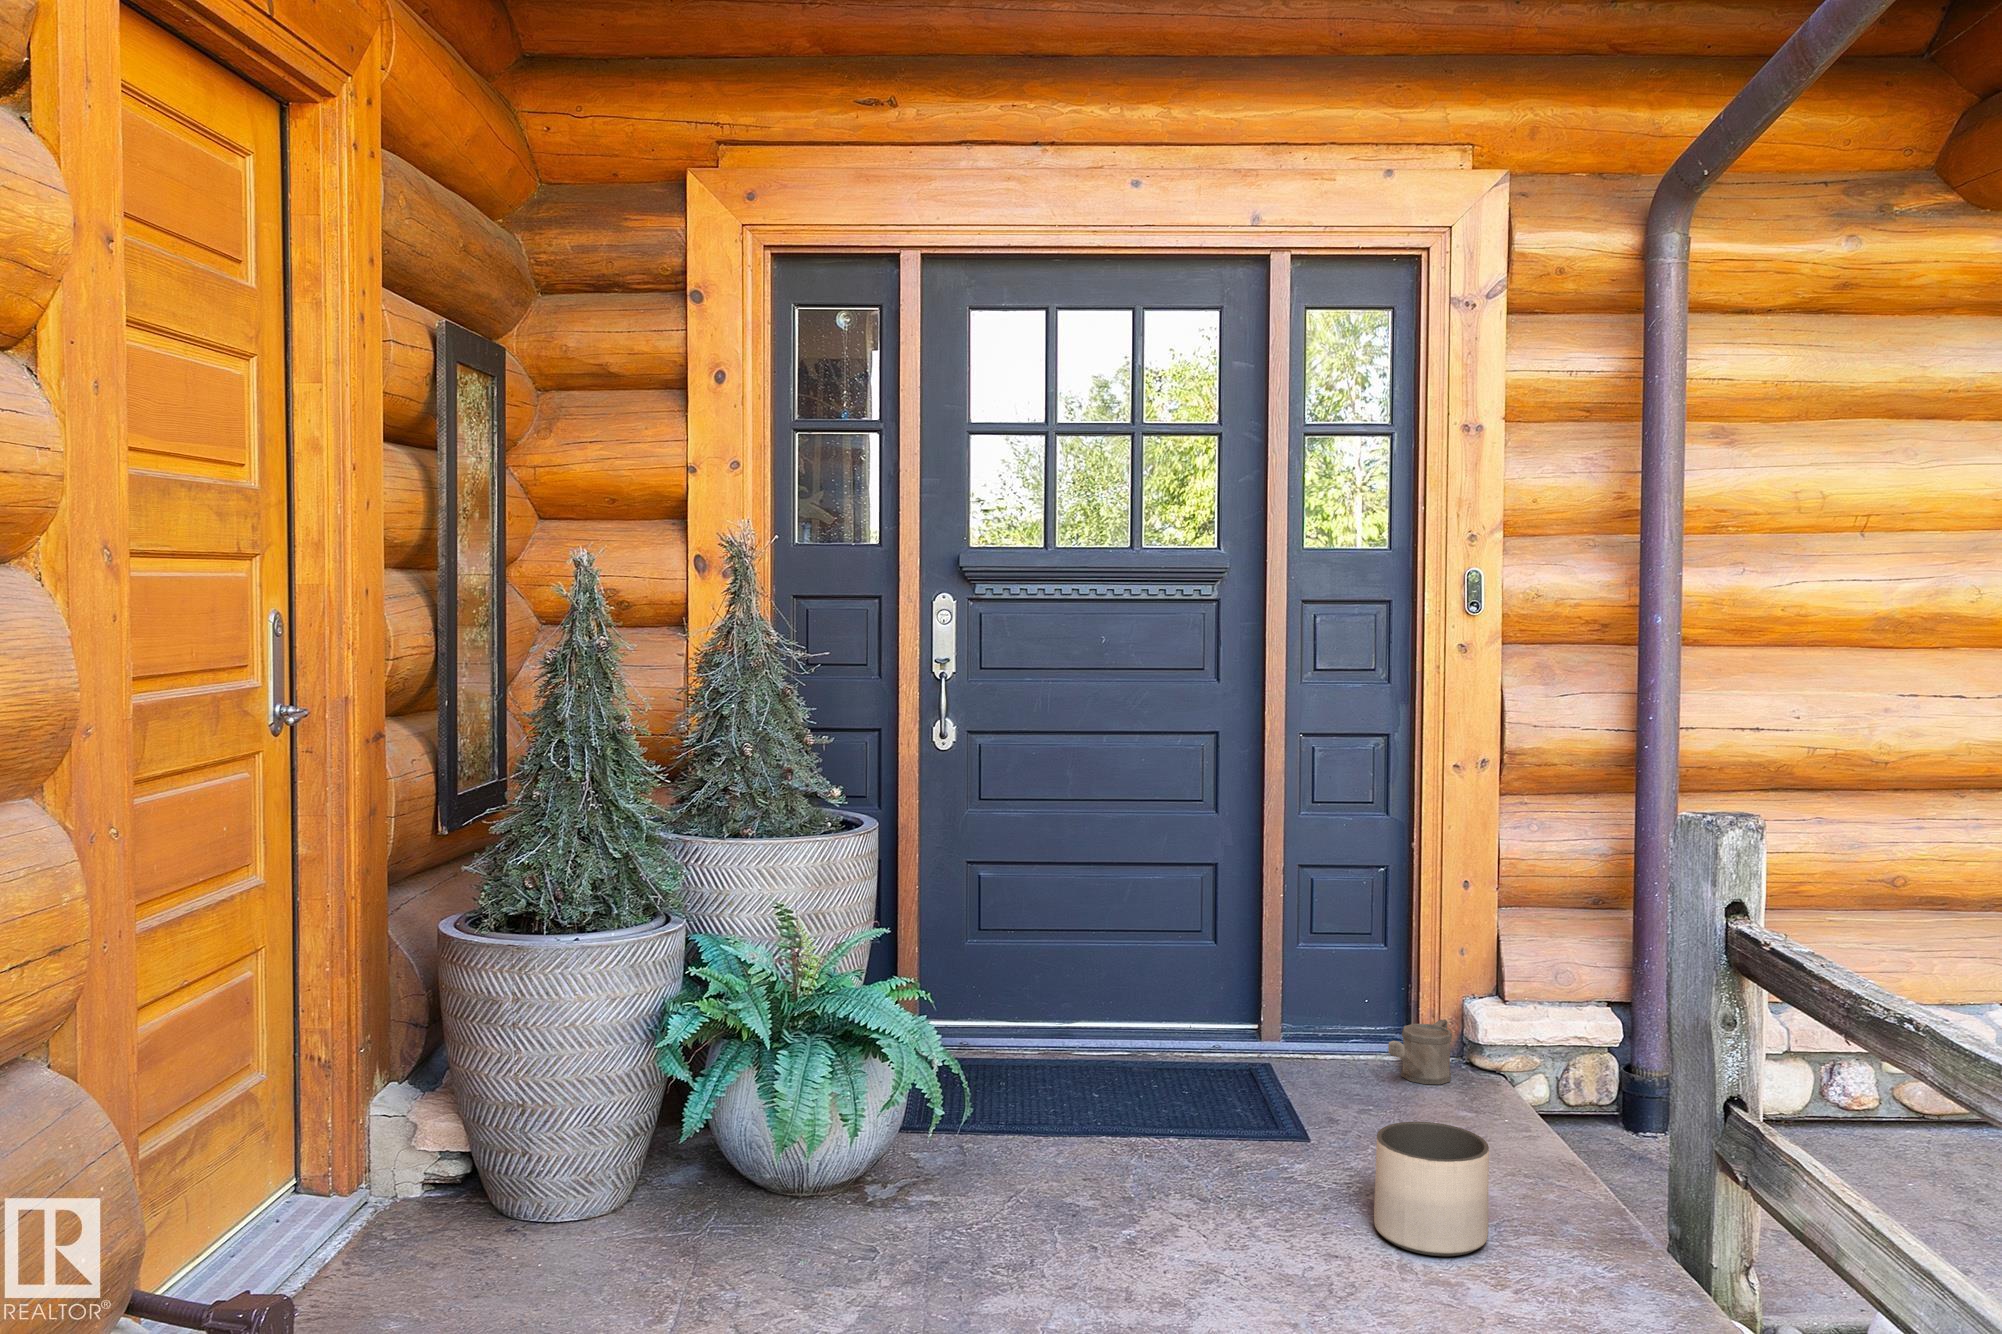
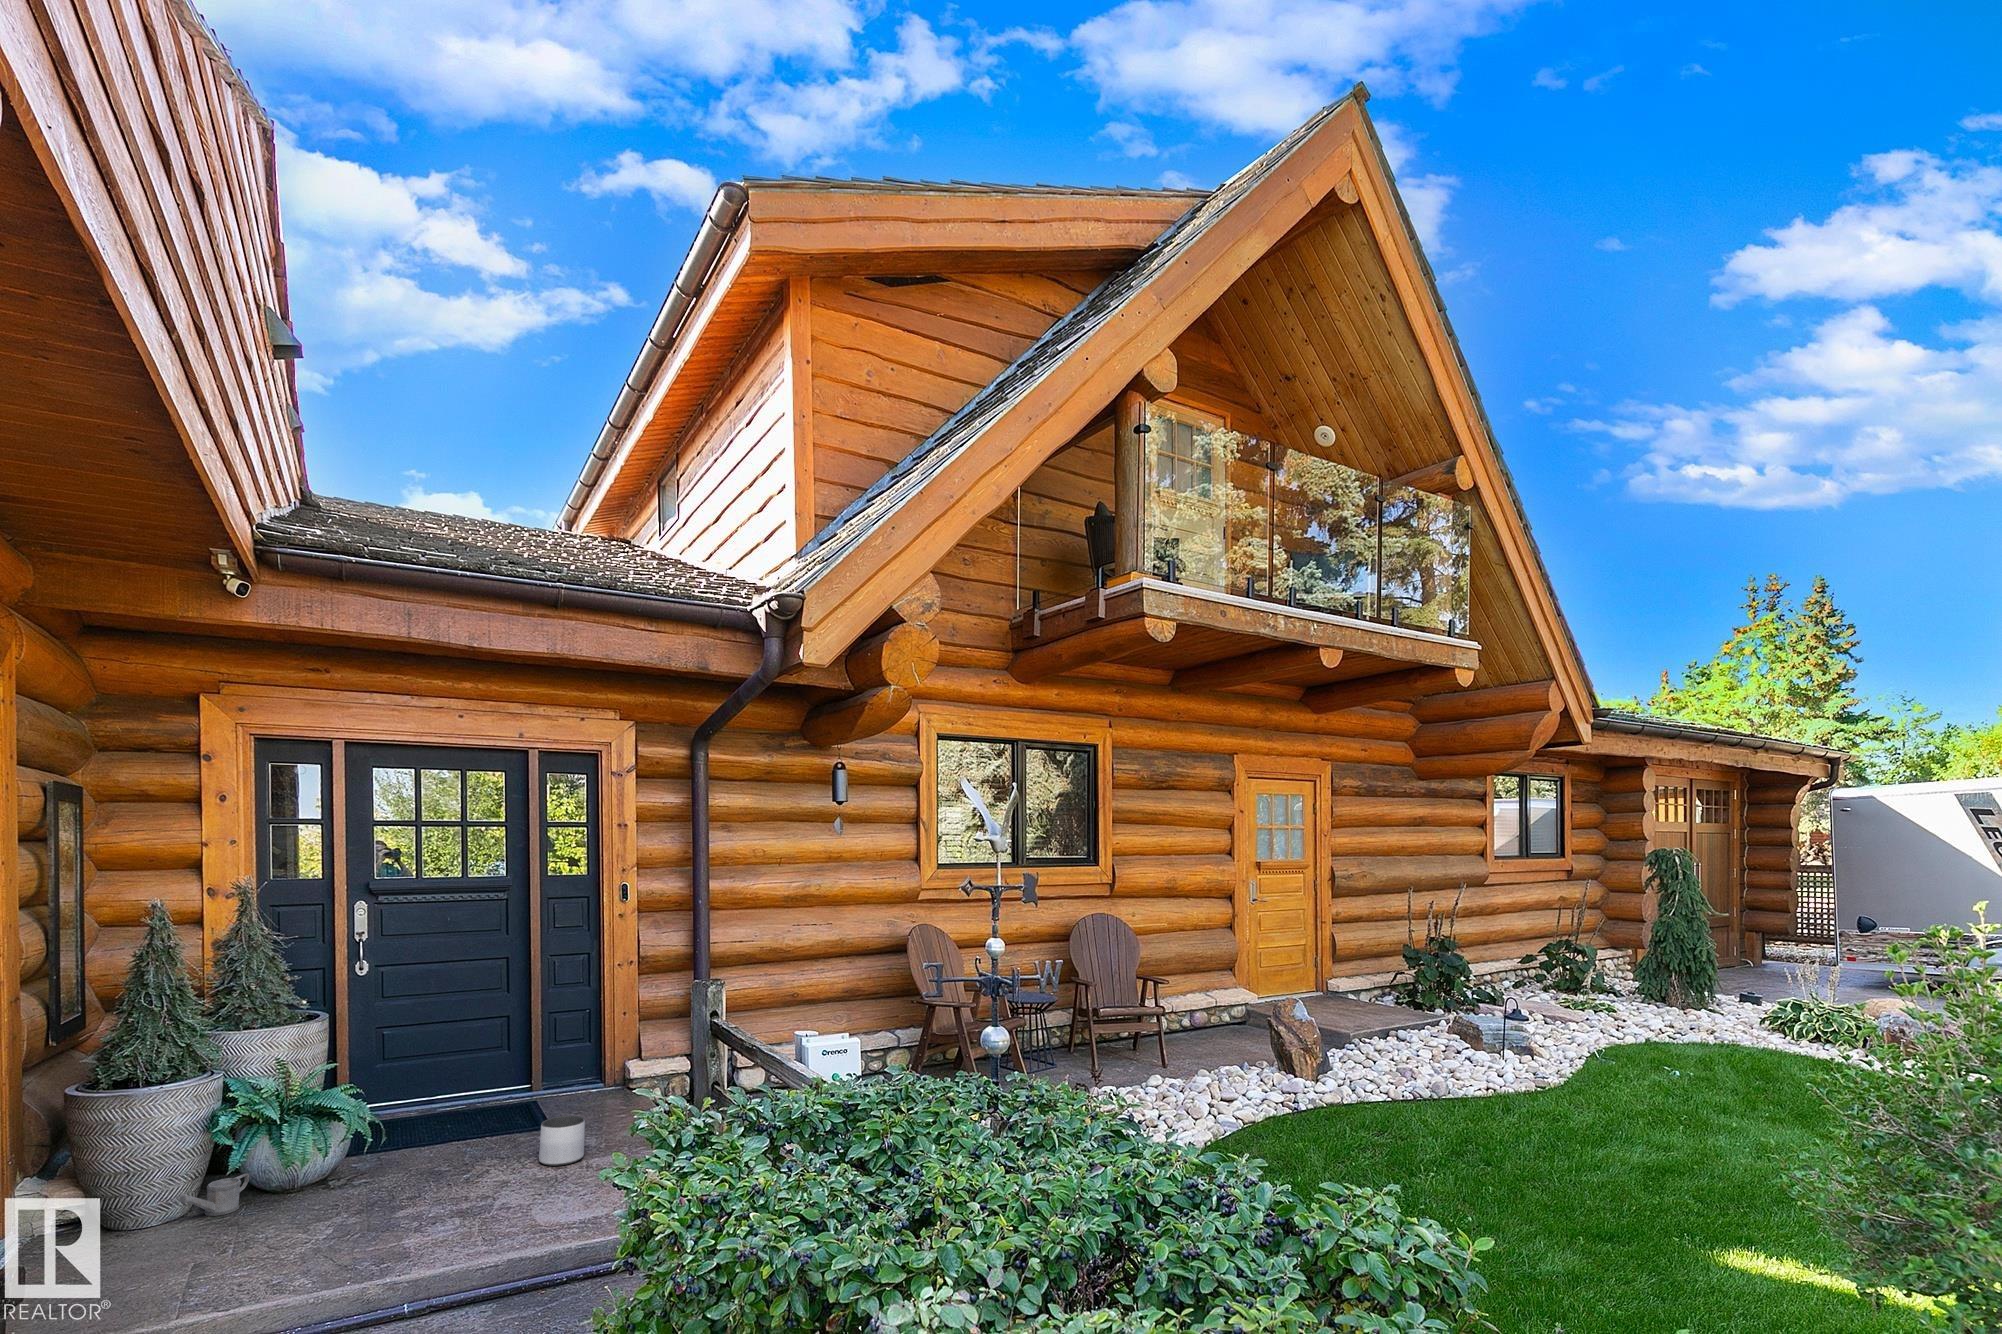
watering can: present [1388,1020,1452,1084] -> present [179,1174,249,1216]

